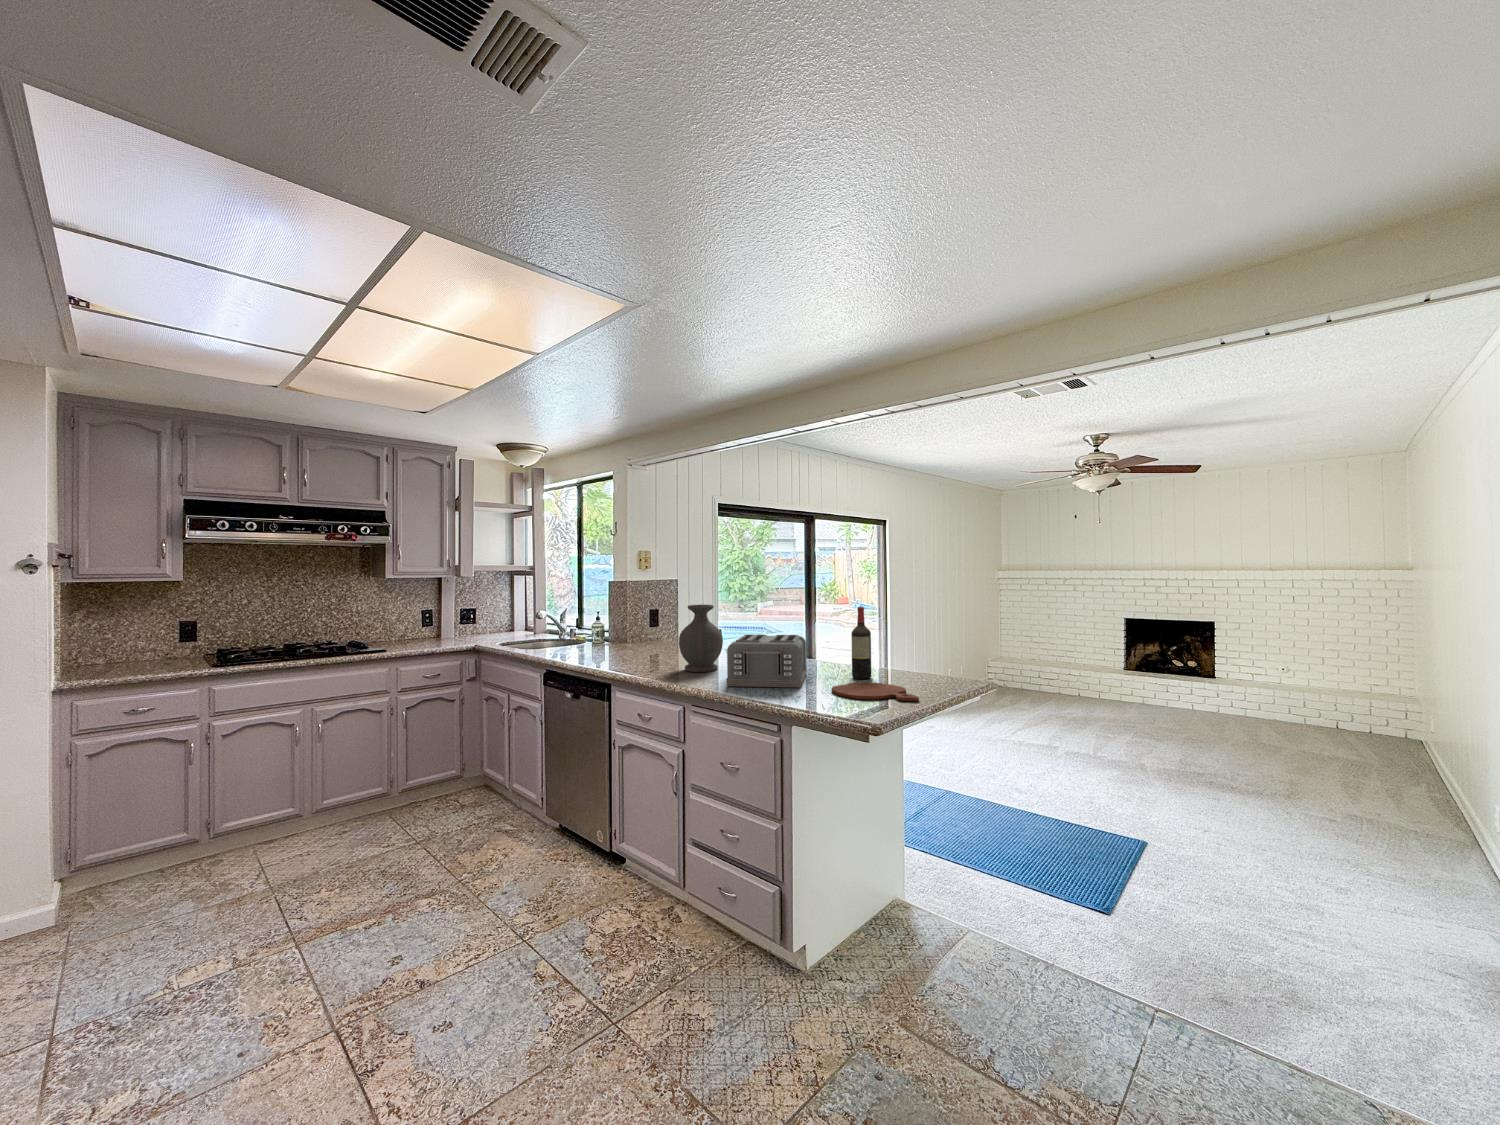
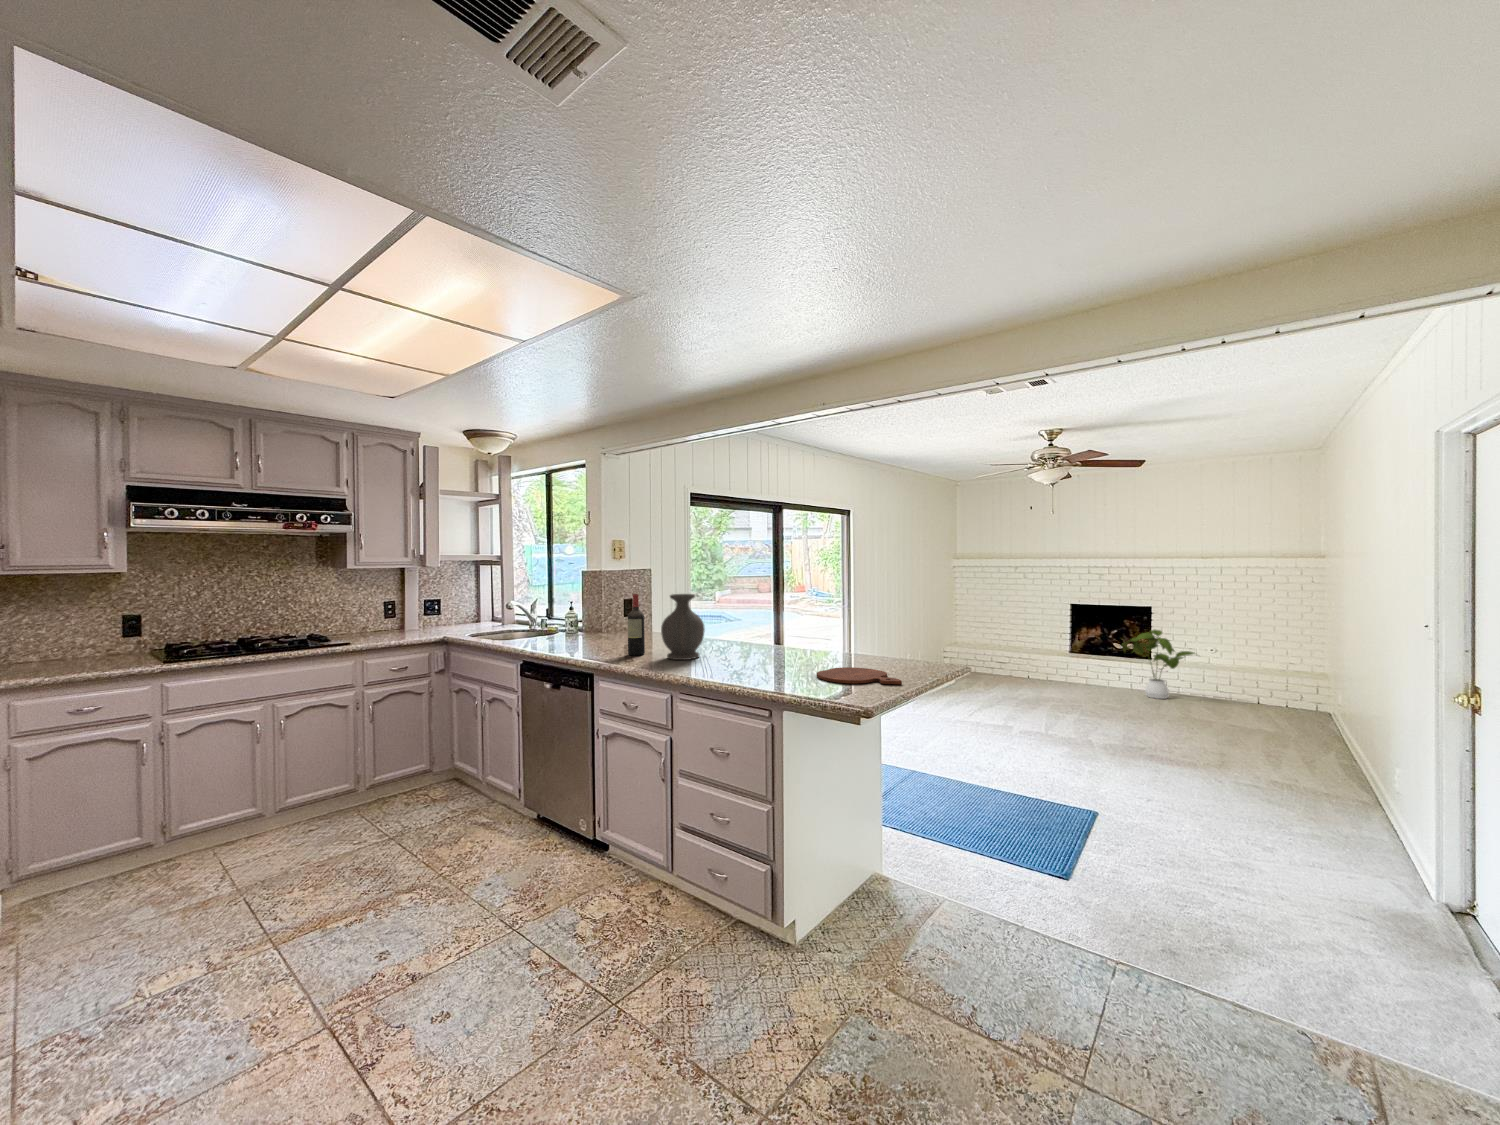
wine bottle: present [851,607,871,679] -> present [628,594,645,655]
toaster: present [726,635,807,688] -> none [713,623,788,673]
house plant: none [1185,647,1276,722] -> present [1122,630,1195,699]

